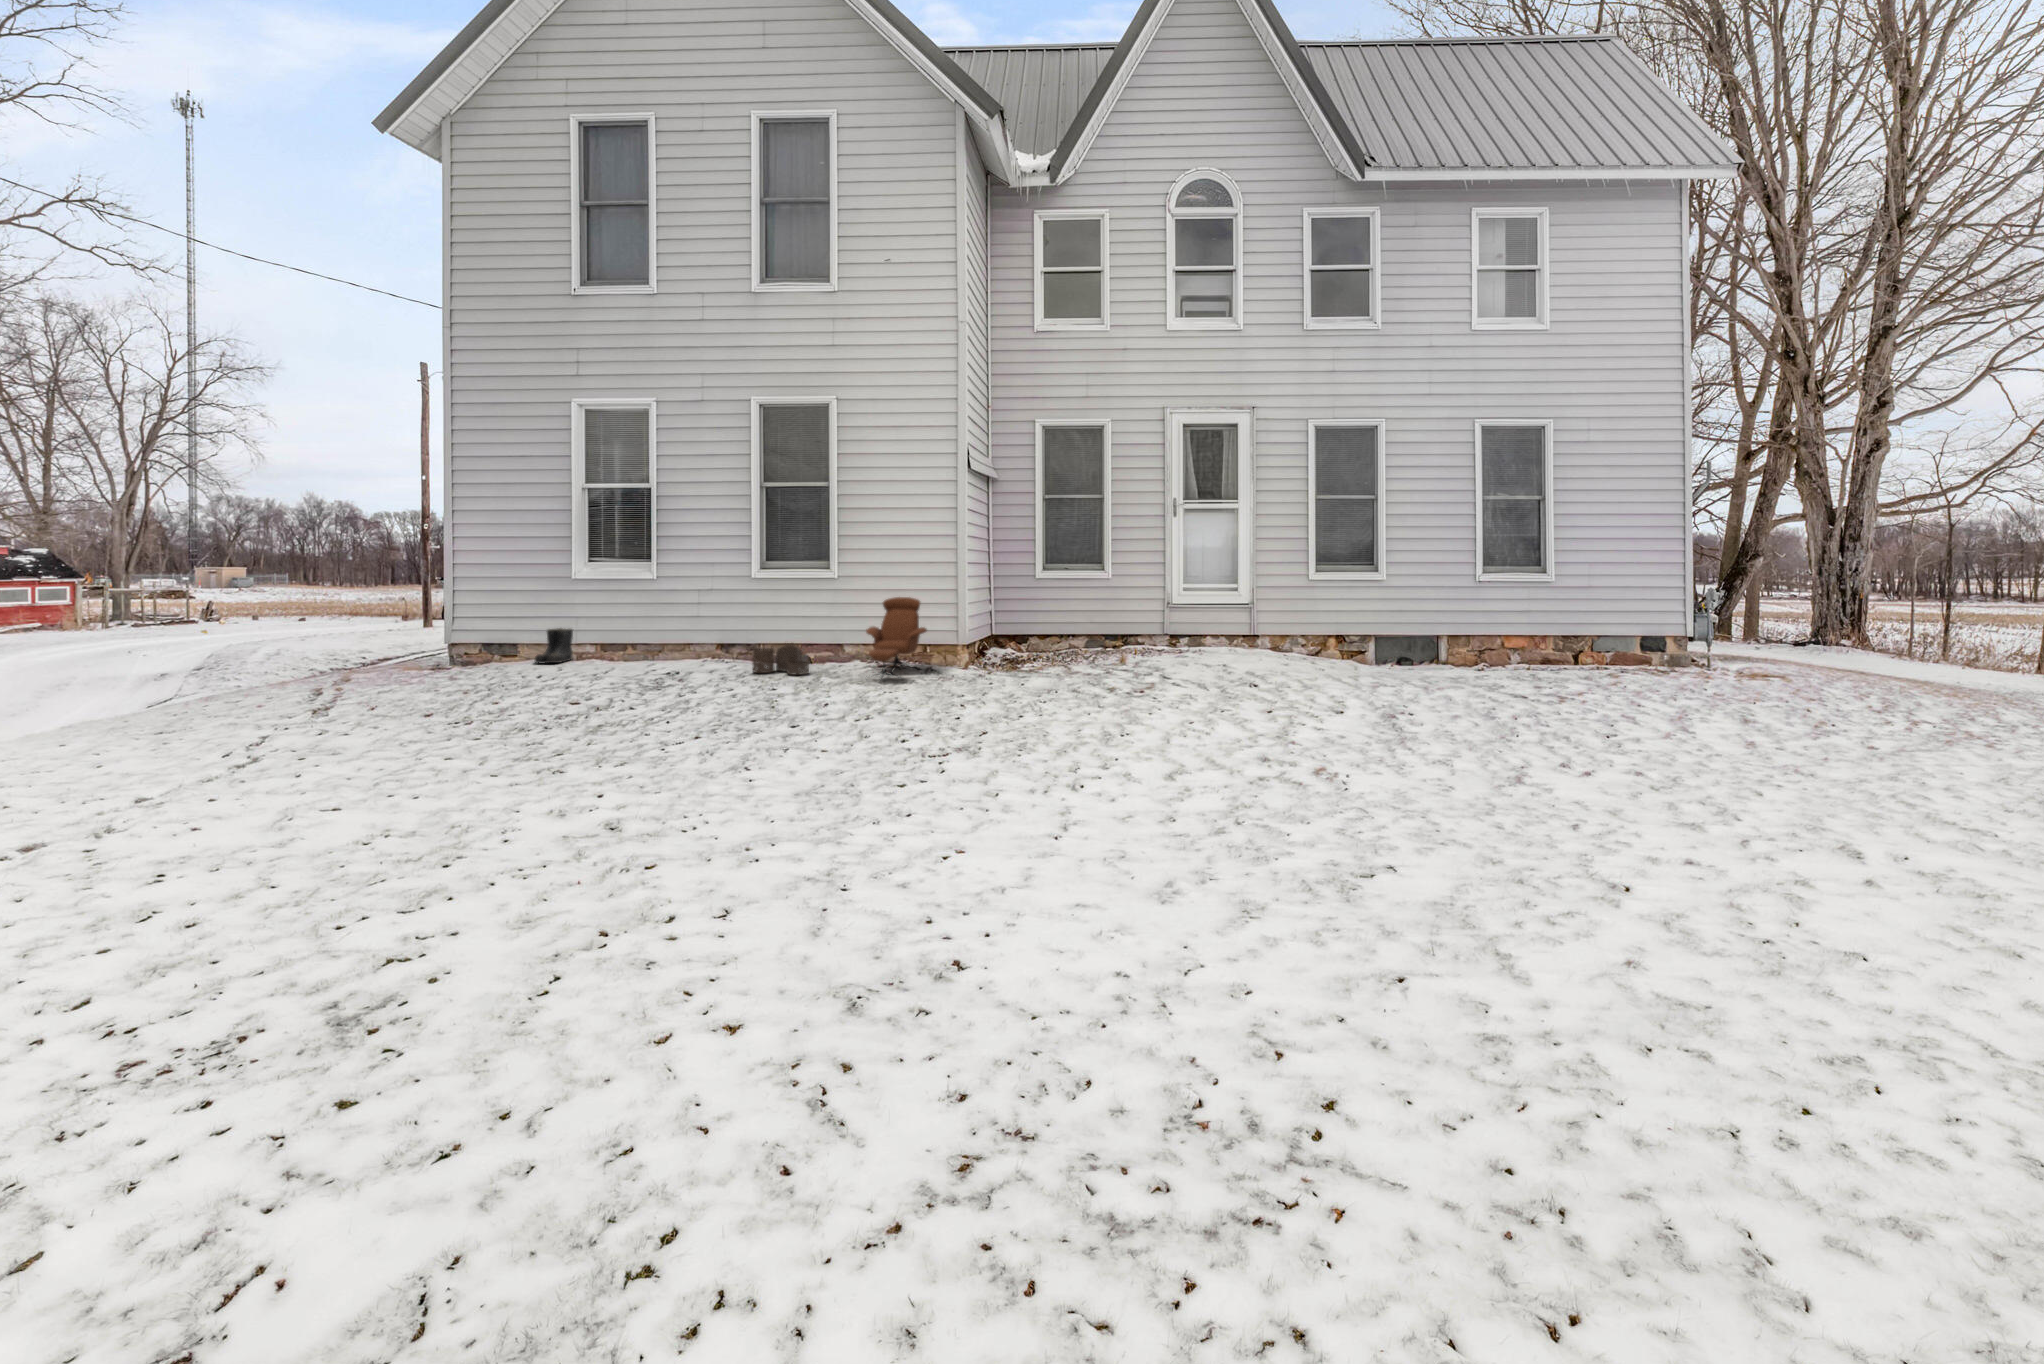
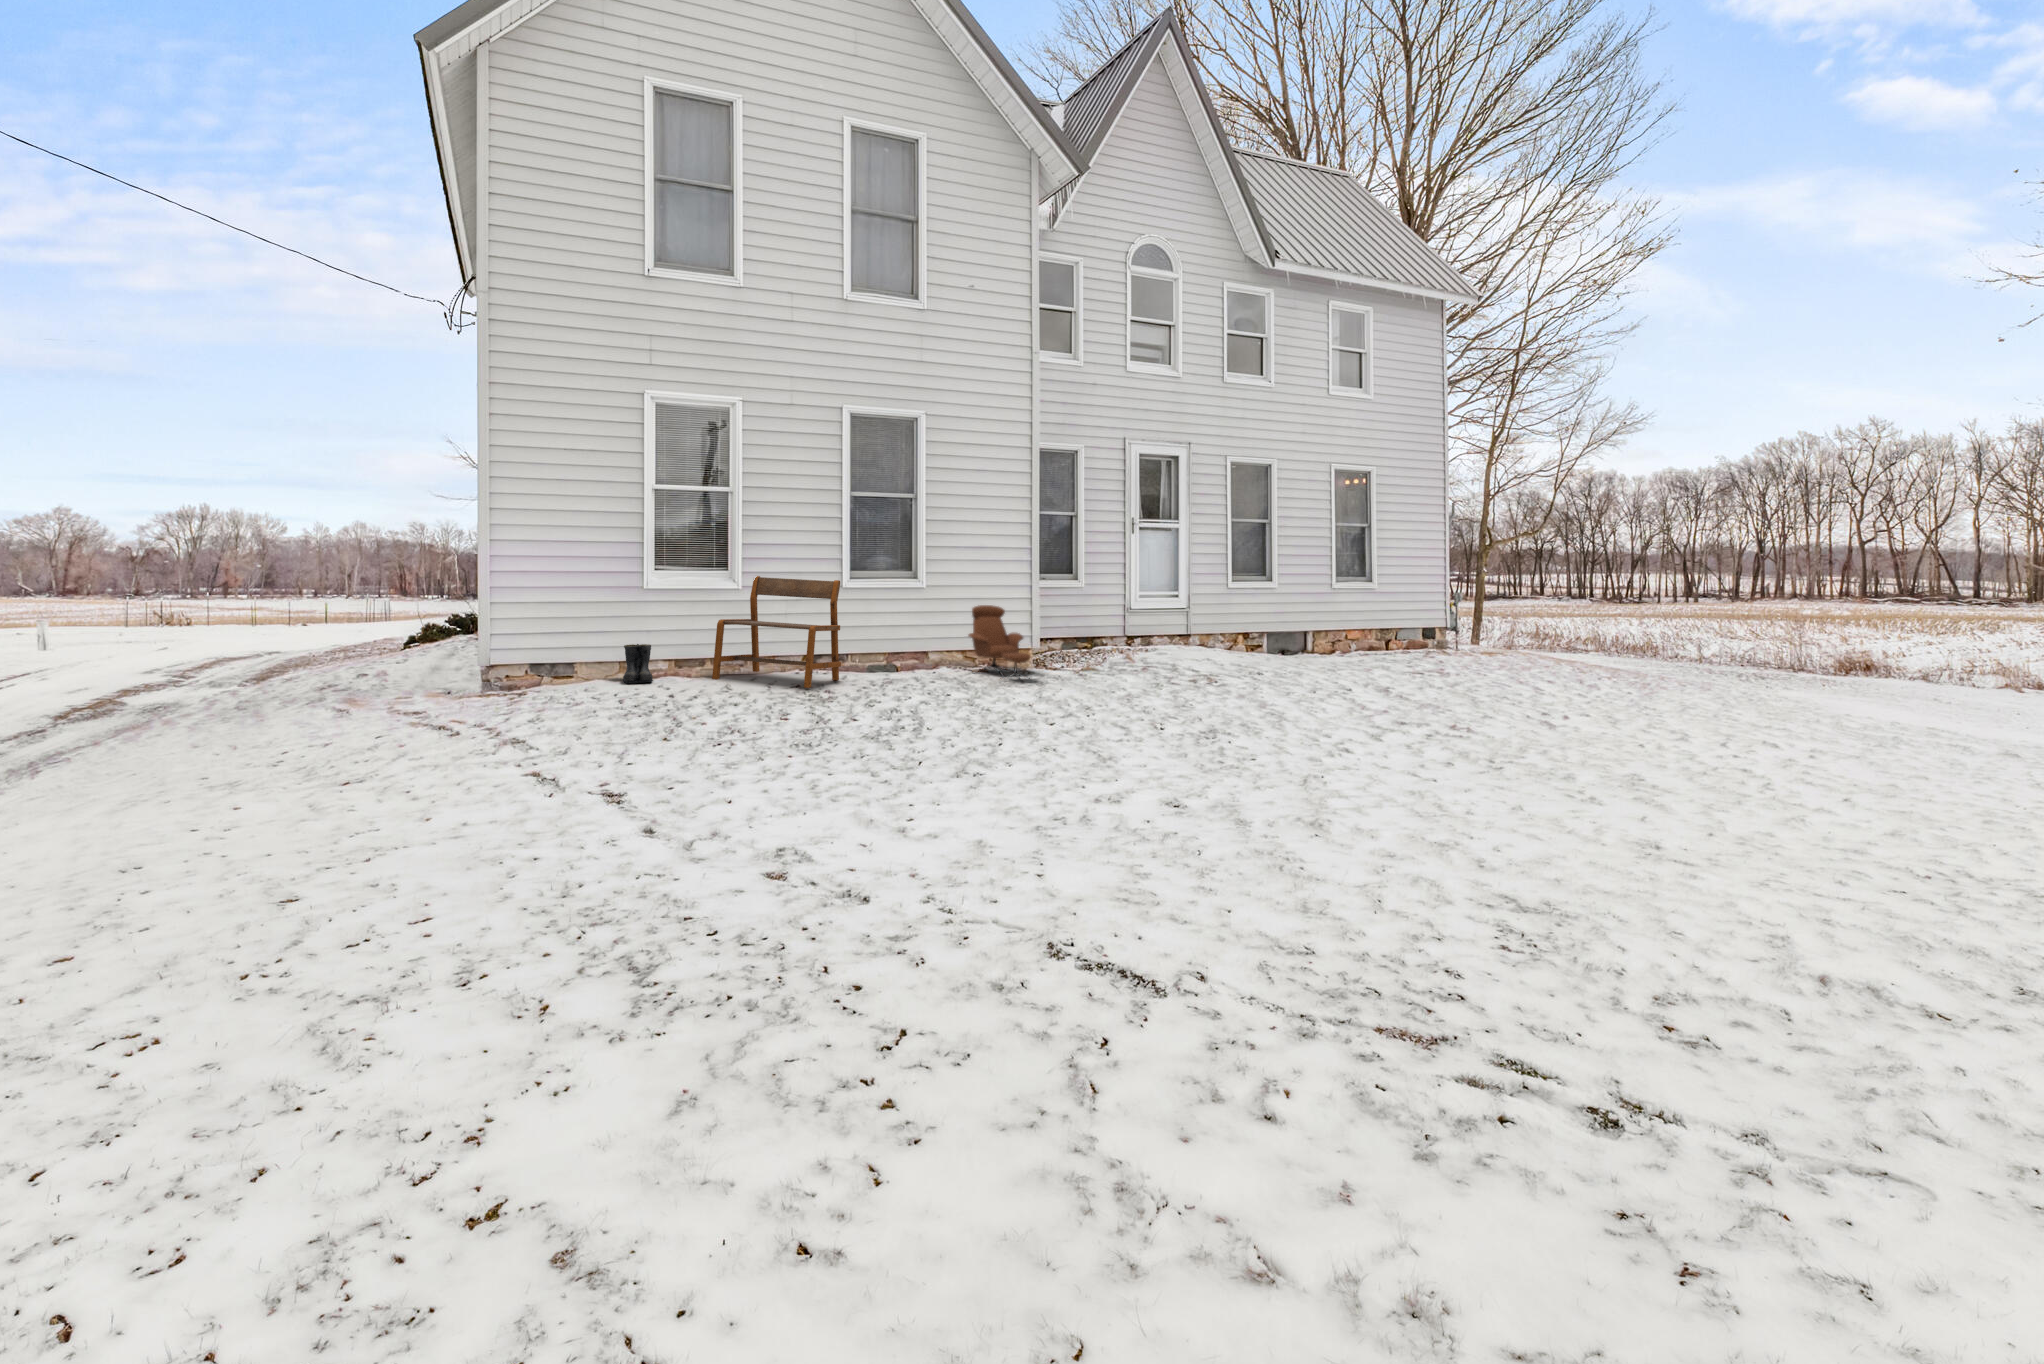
bench: none [619,566,718,676] -> present [712,576,841,688]
woven basket: present [752,643,809,675] -> none [876,650,937,681]

